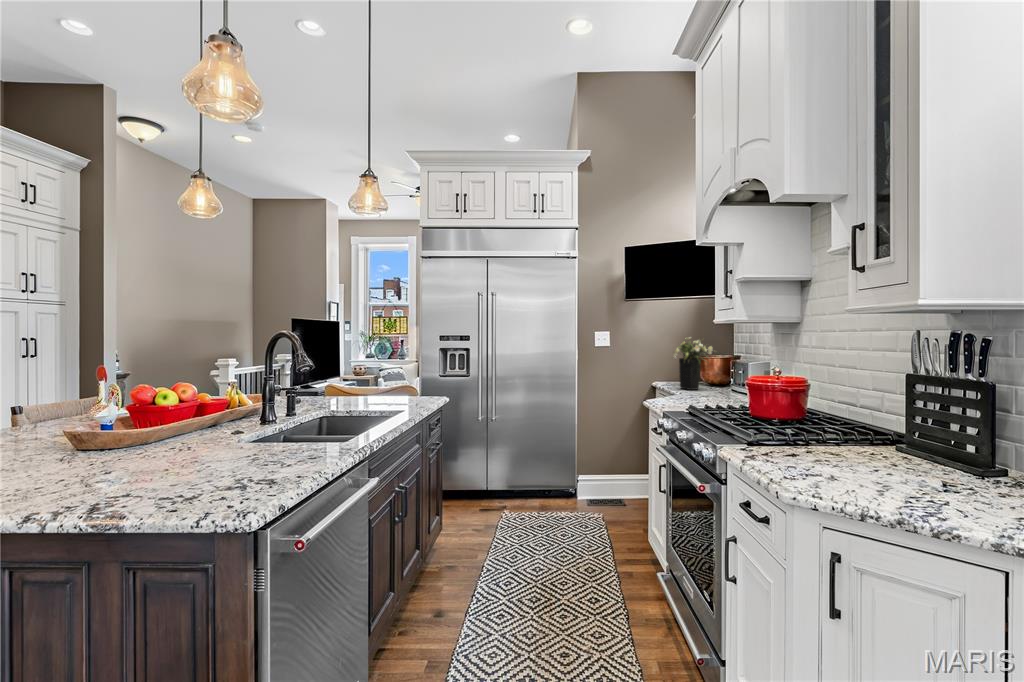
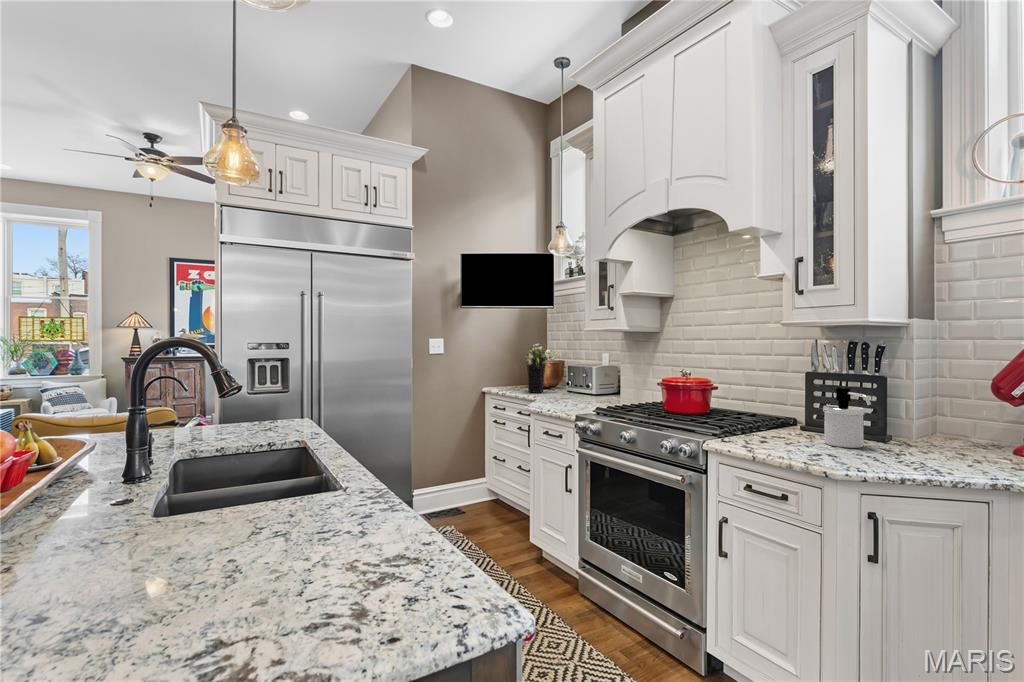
soap dispenser: none [870,395,930,478] -> present [823,388,871,448]

